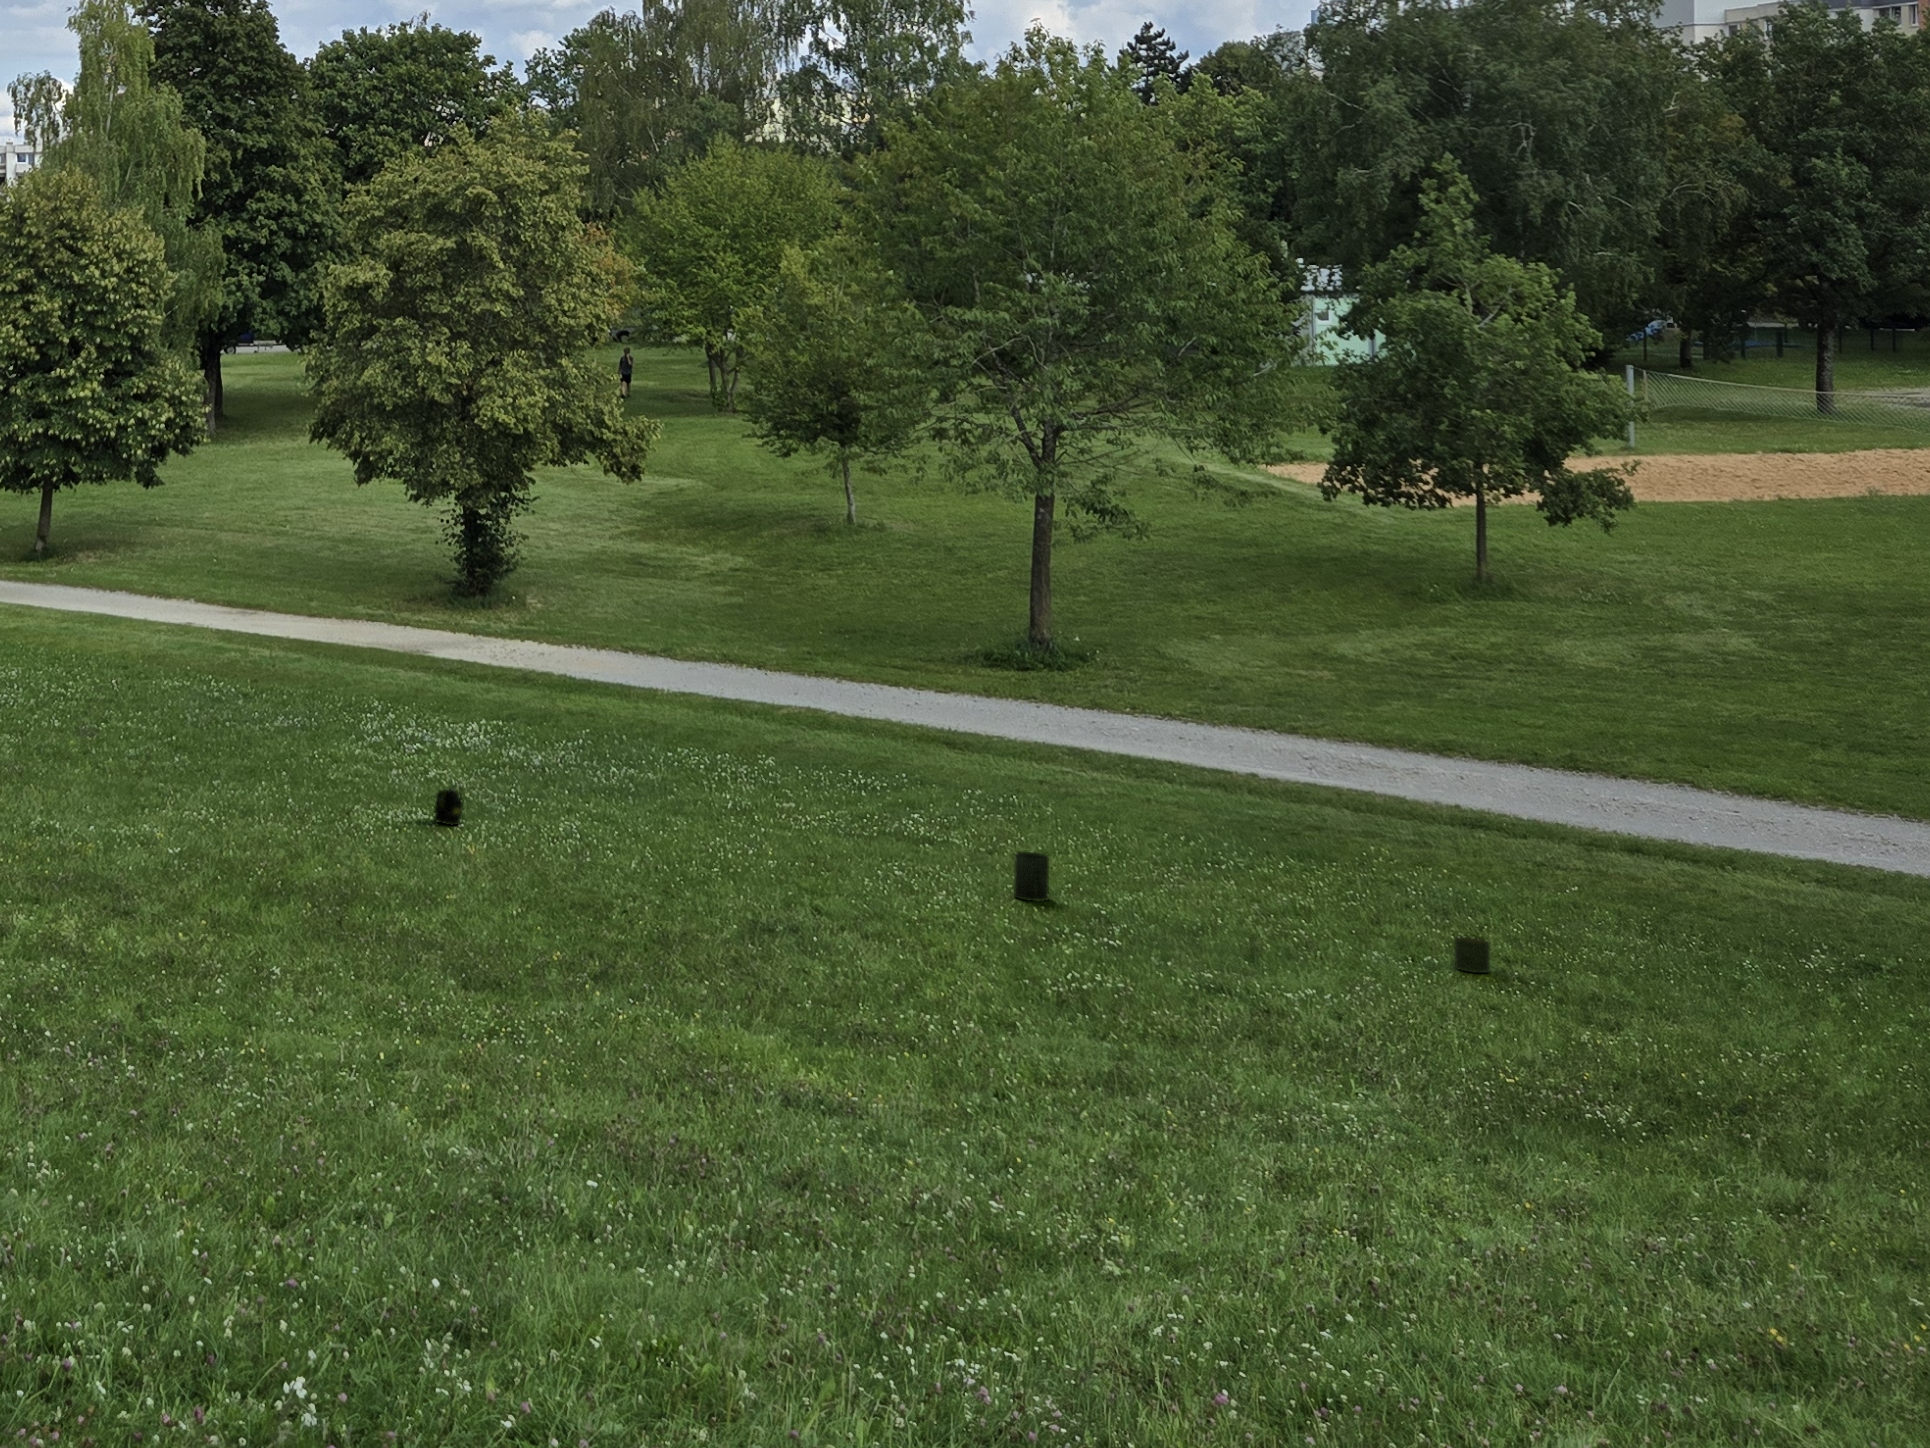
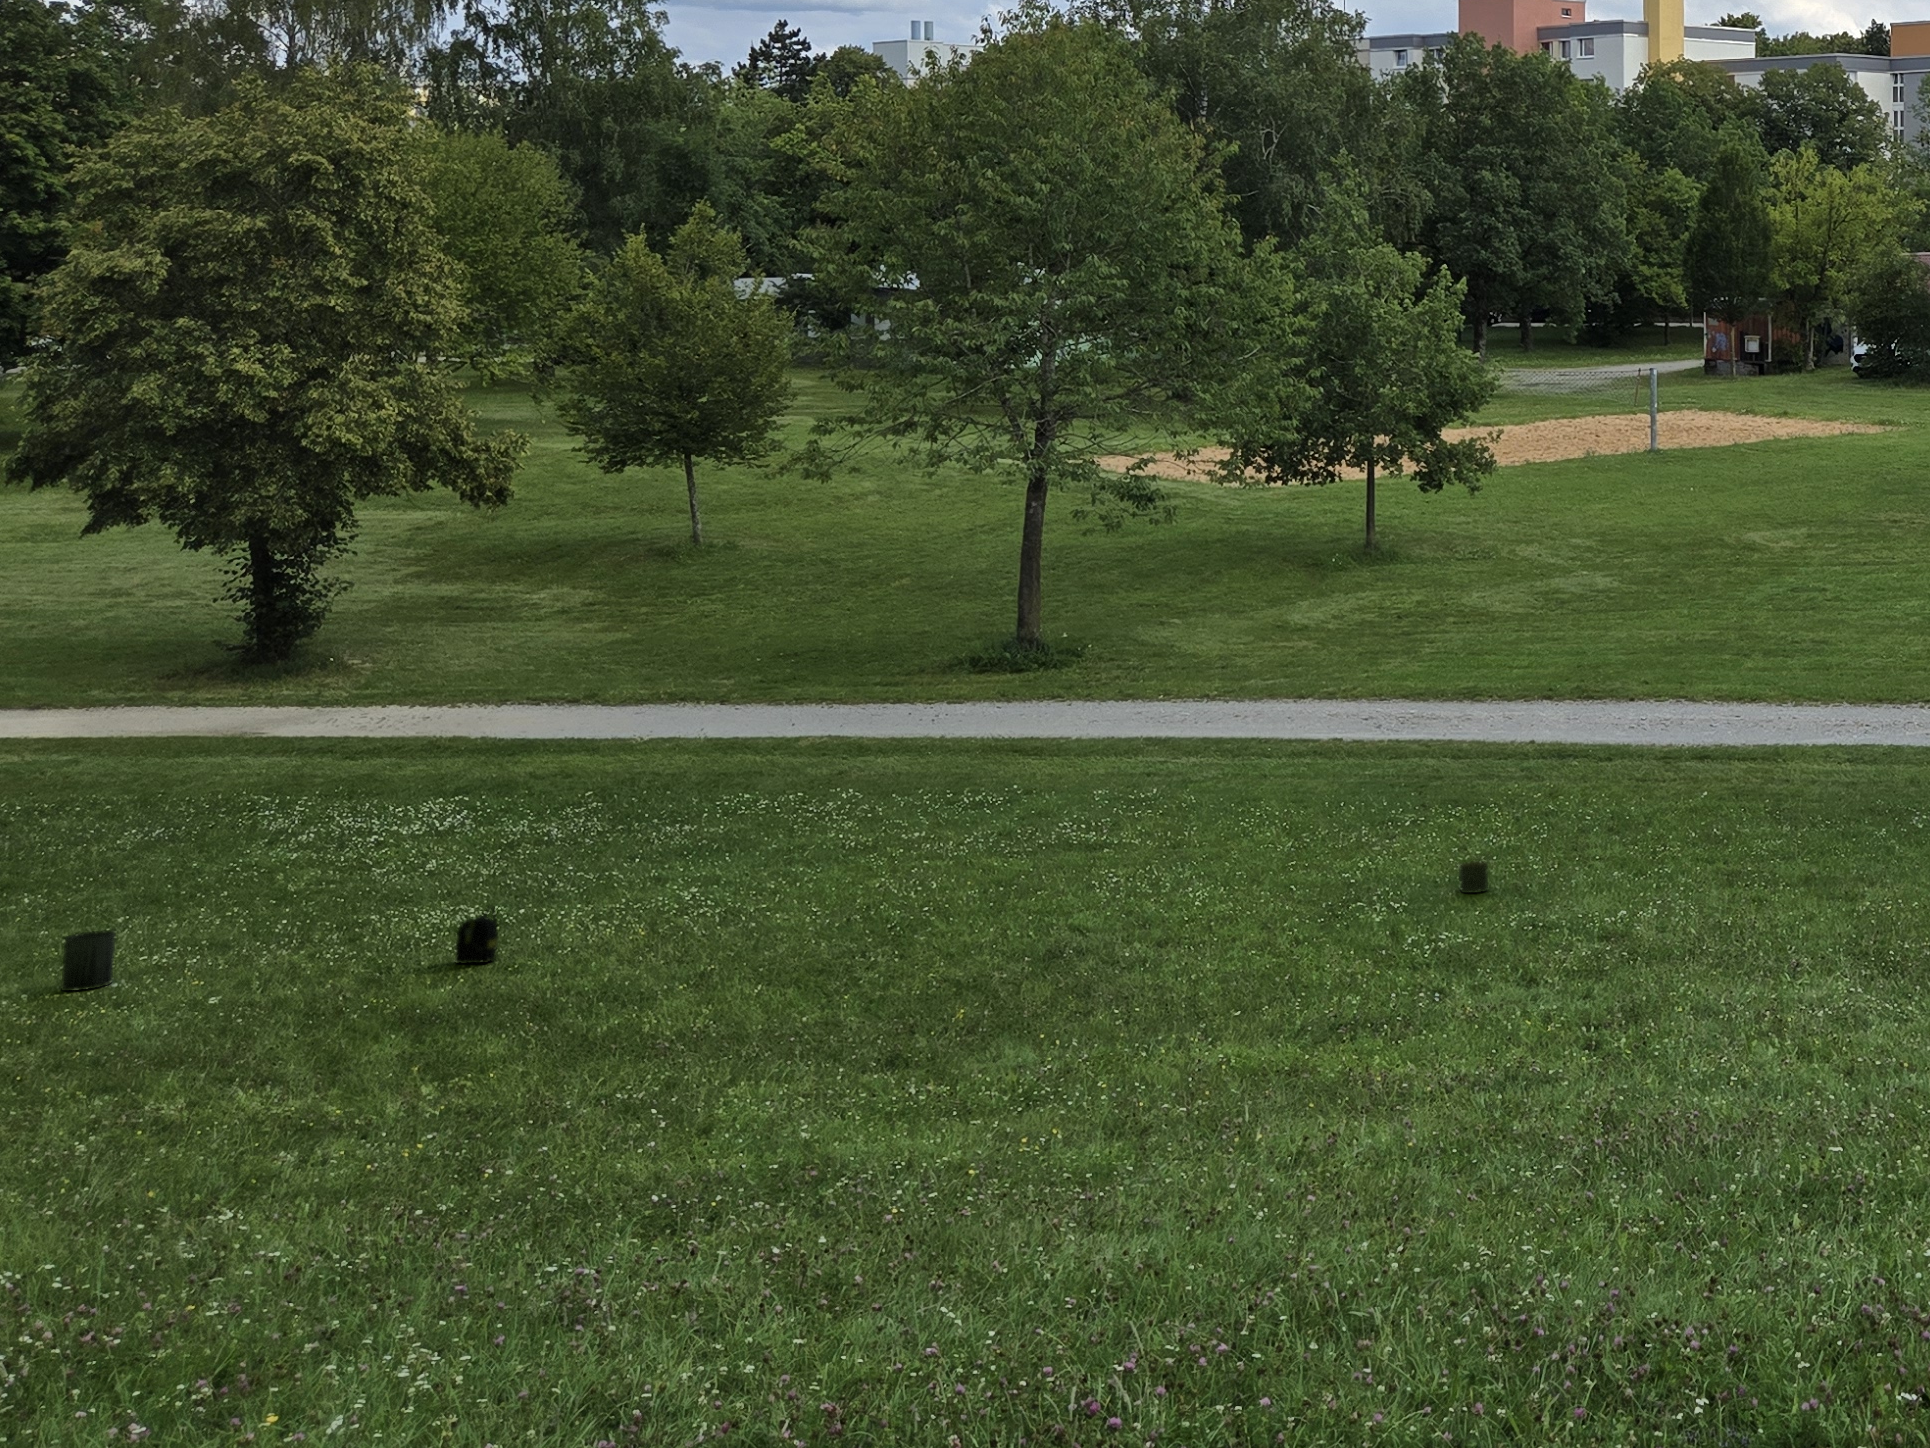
trash can: present [1014,852,1049,902] -> present [61,930,116,991]
planter: present [1454,936,1490,973] -> present [1459,861,1488,893]

